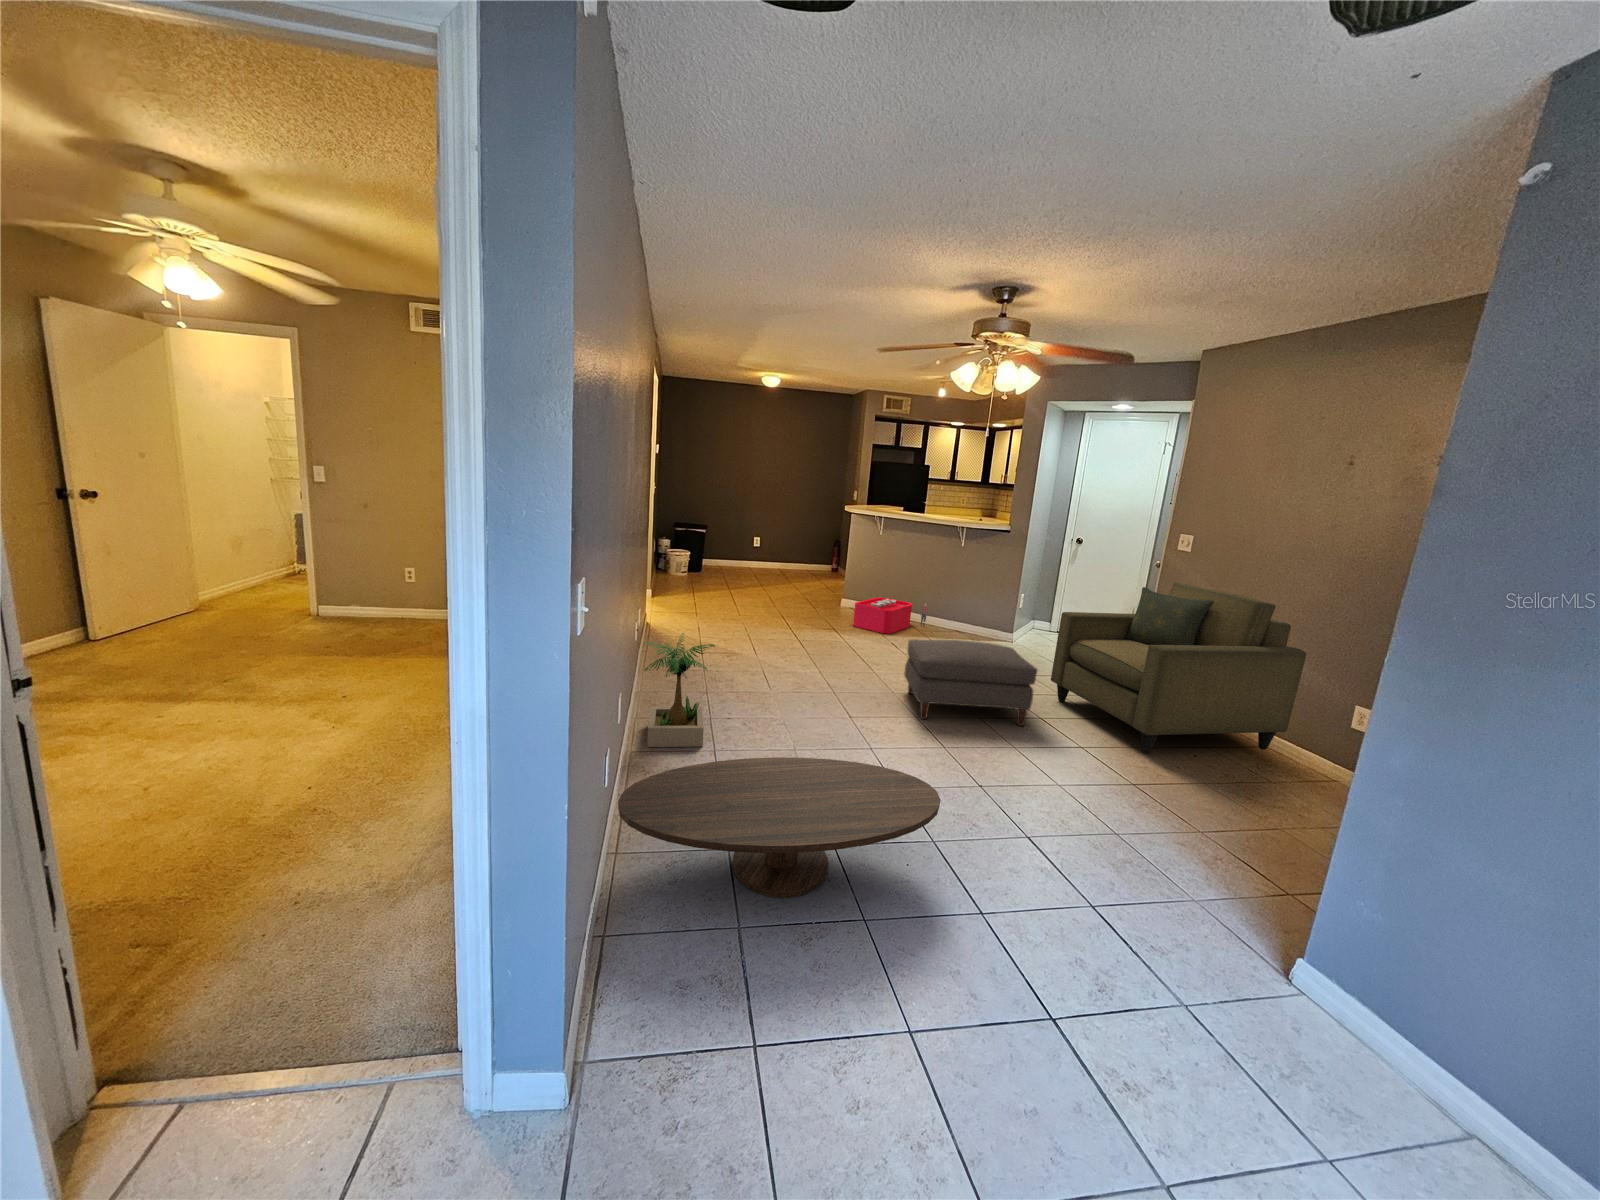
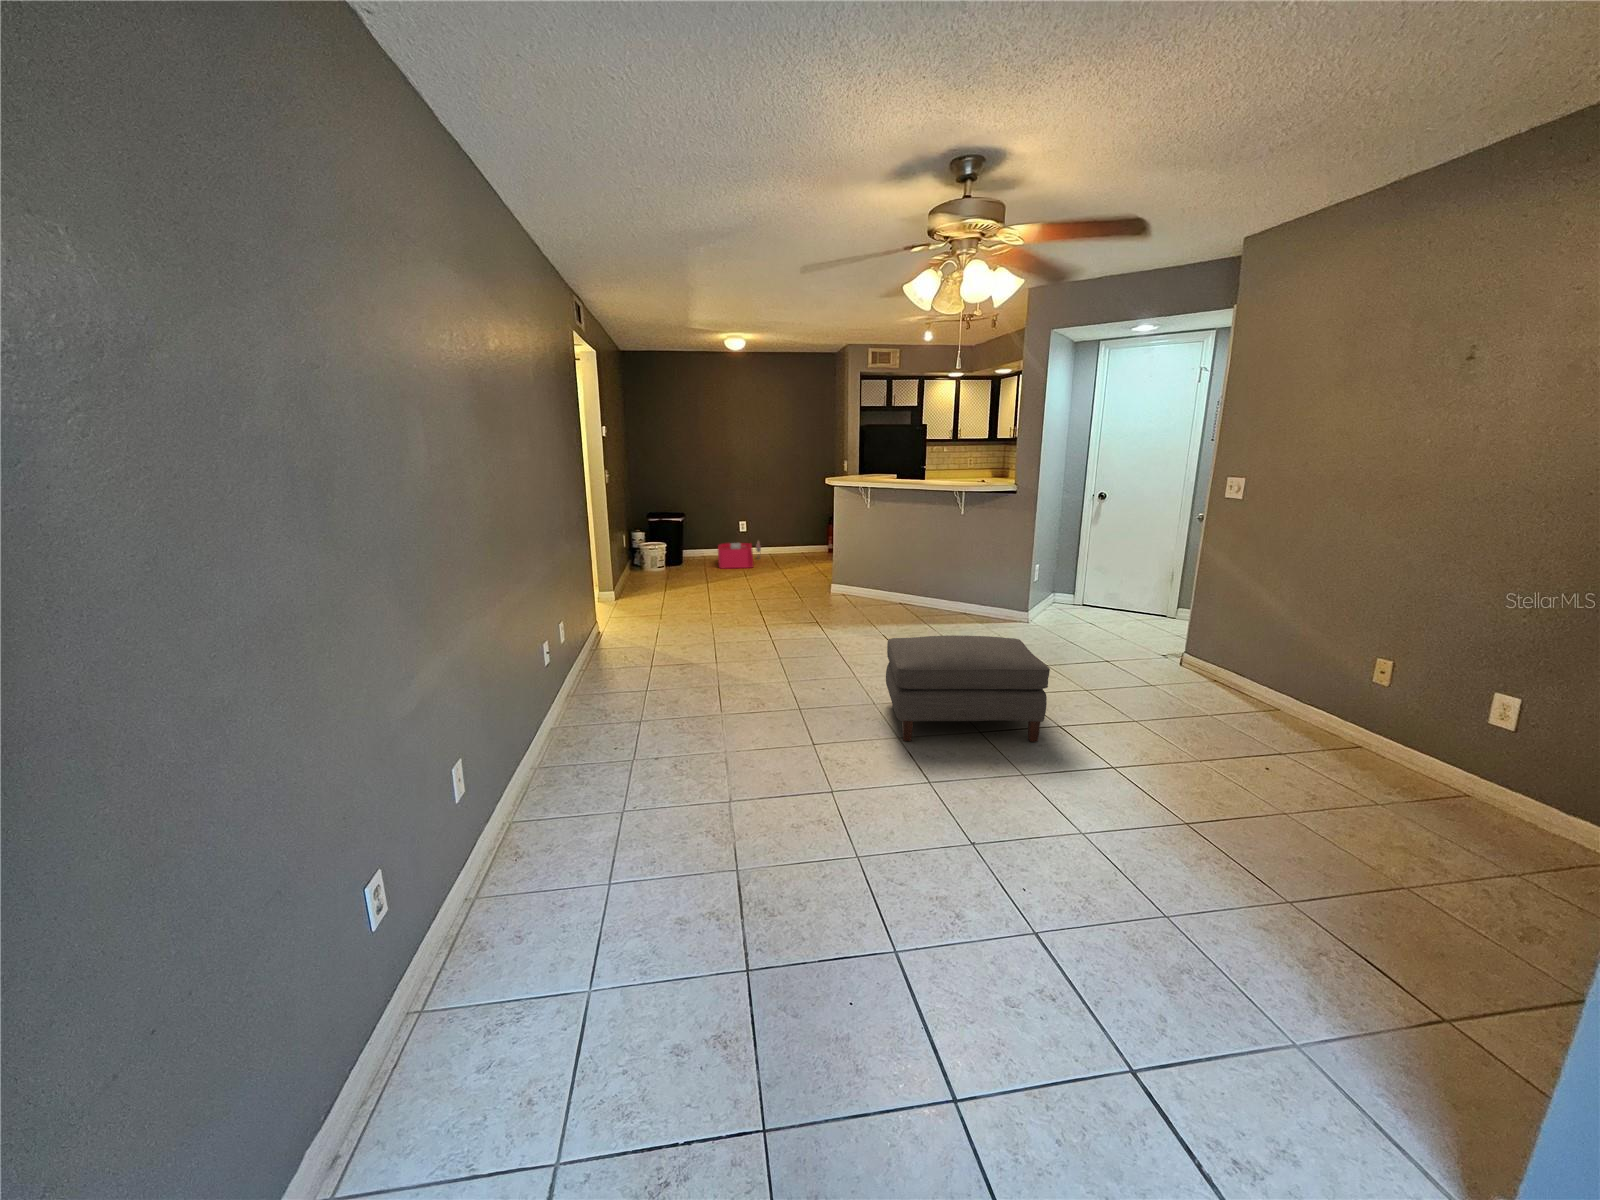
armchair: present [1051,582,1306,753] -> none [1073,540,1414,771]
storage bin: present [853,597,928,634] -> present [718,542,761,568]
potted plant: present [645,633,715,747] -> none [511,657,626,812]
coffee table: present [618,757,940,898] -> none [385,837,886,1077]

